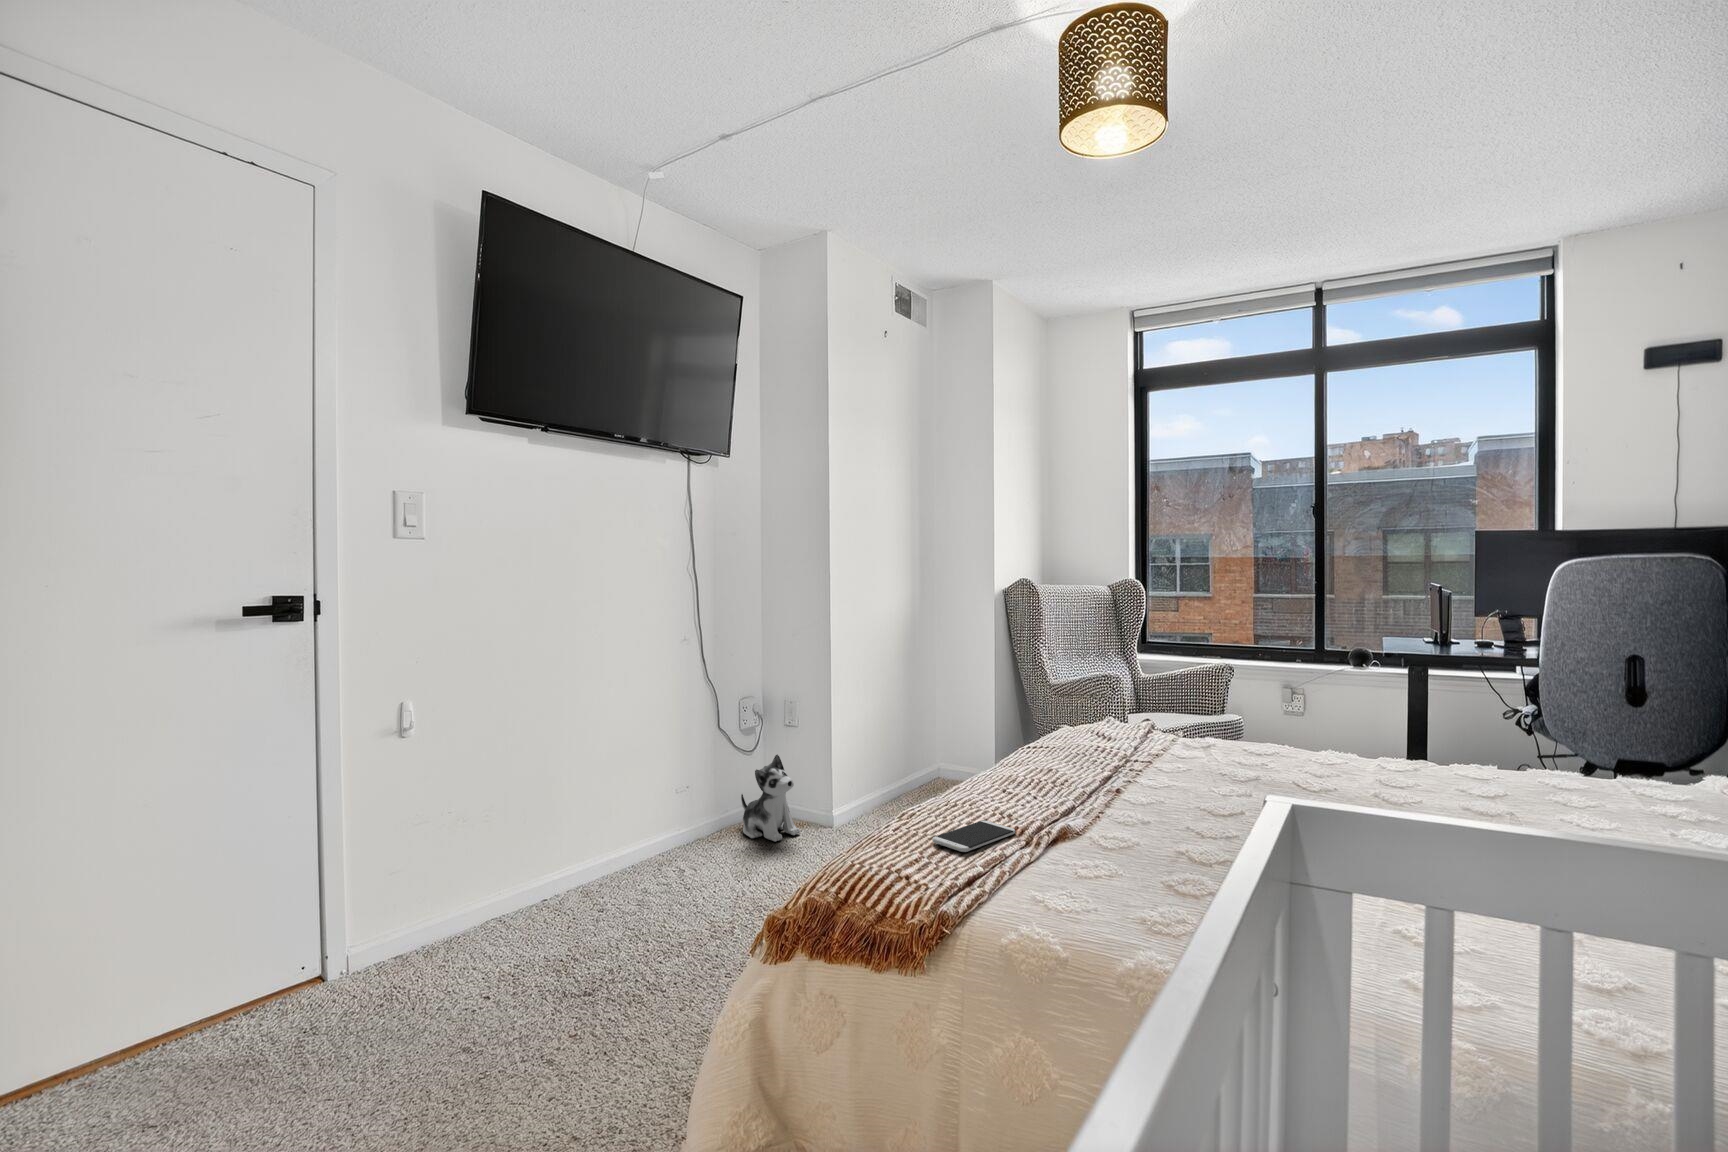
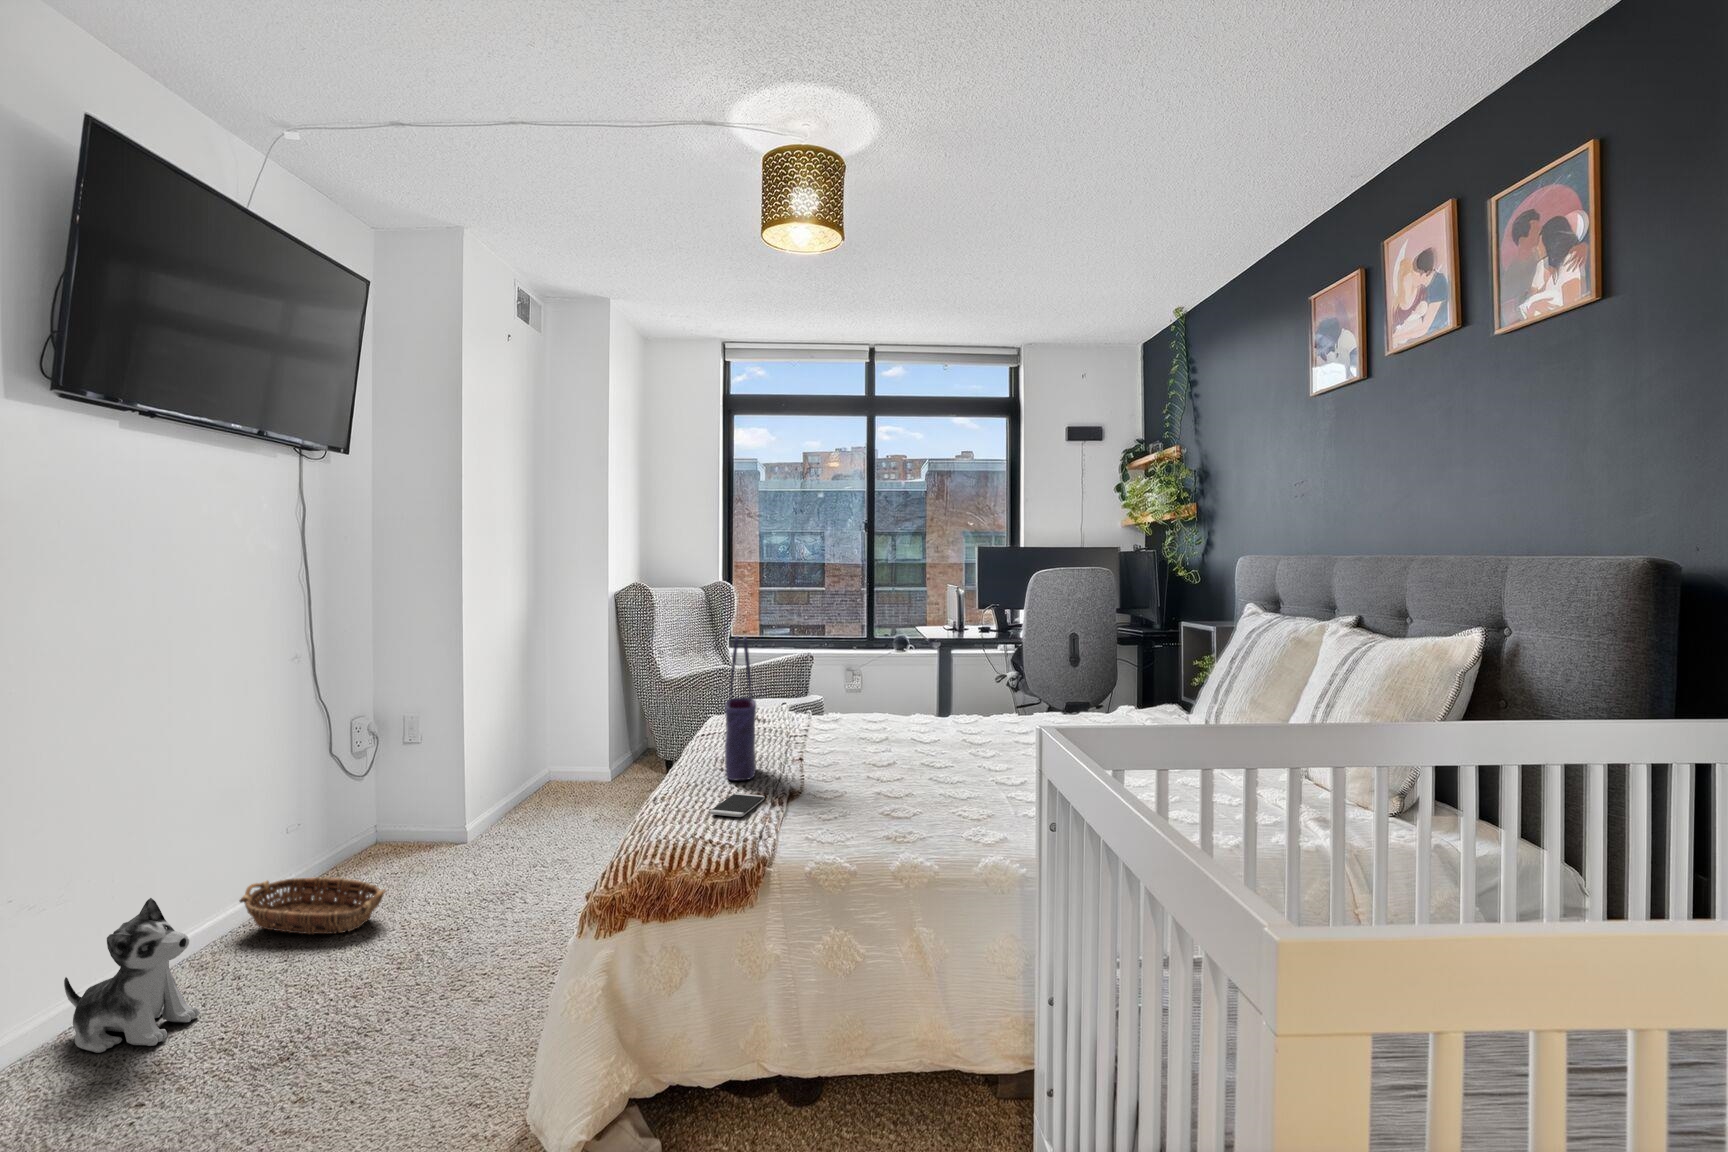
tote bag: none [991,626,1037,805] -> present [725,636,756,780]
plush toy: present [741,754,800,842] -> present [64,898,200,1053]
basket: none [605,827,758,902] -> present [239,877,386,934]

